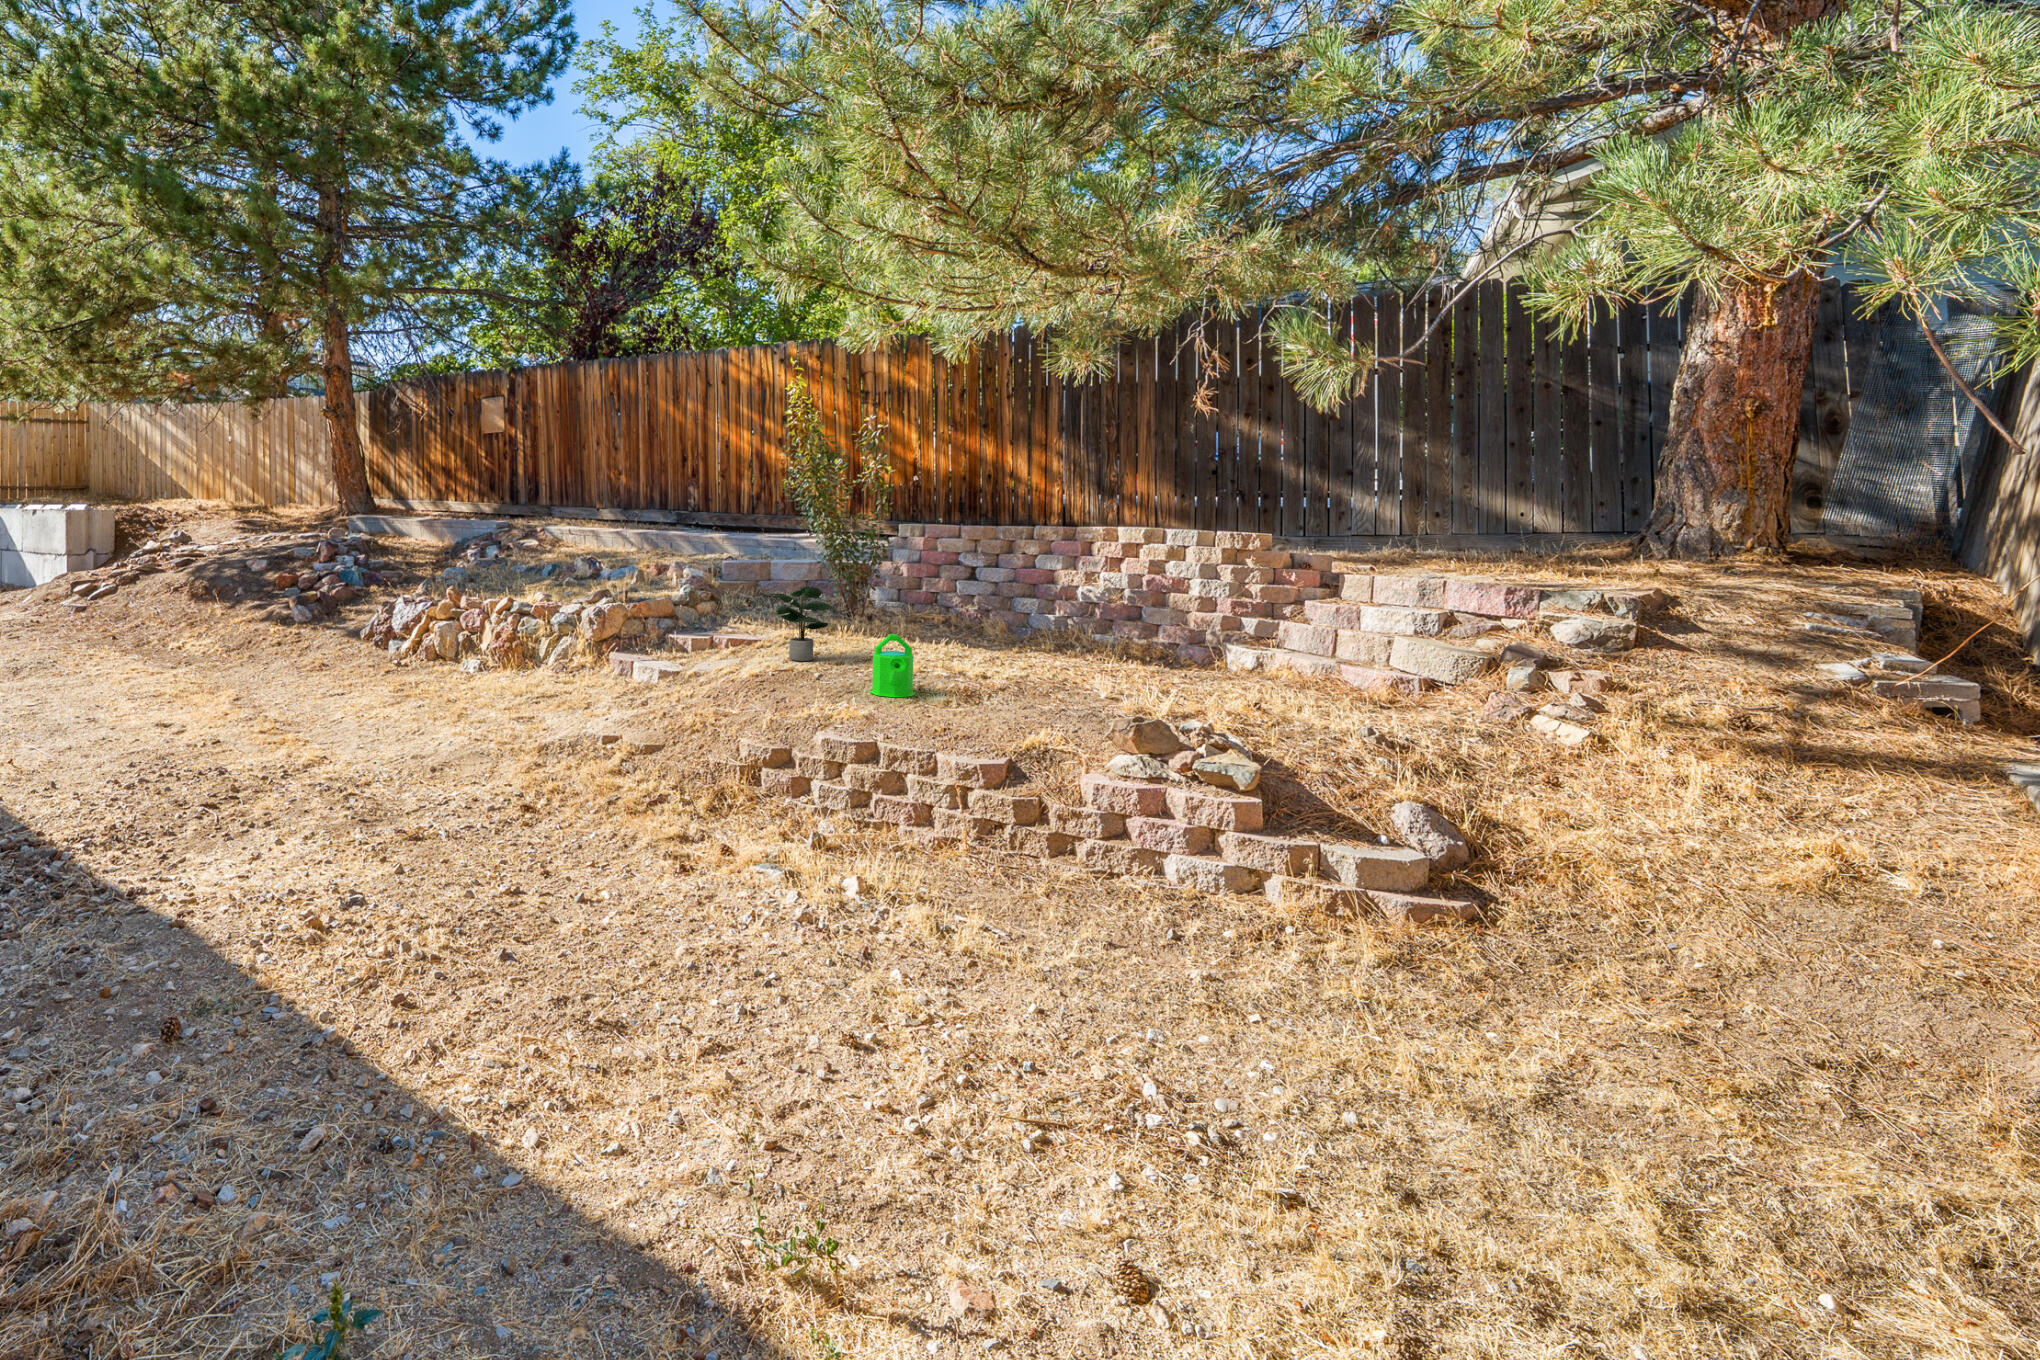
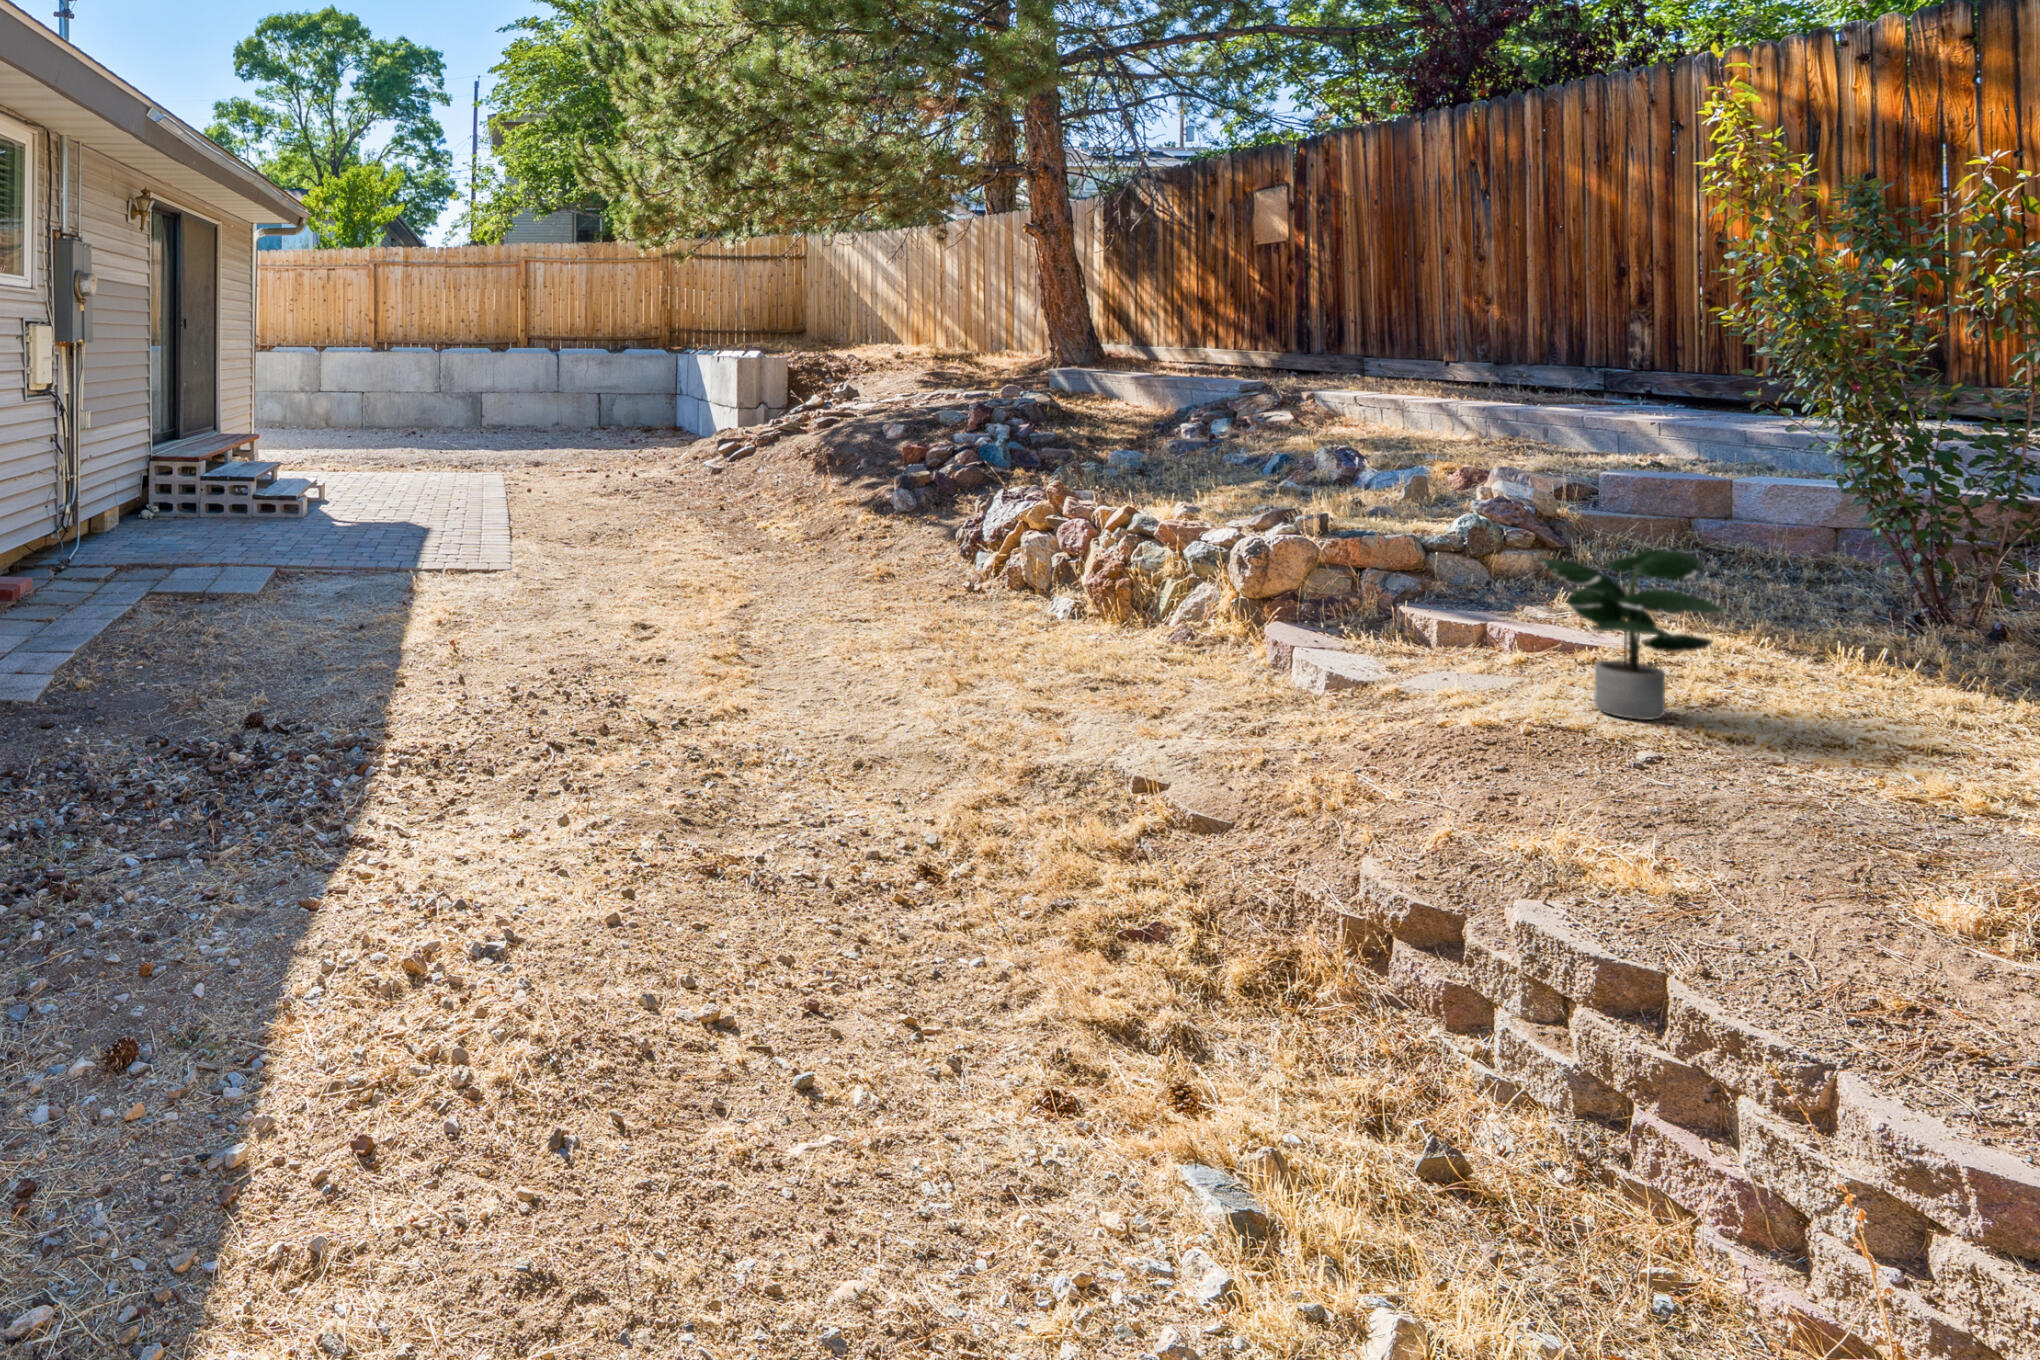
watering can: present [870,634,916,697] -> none [1724,711,1894,893]

